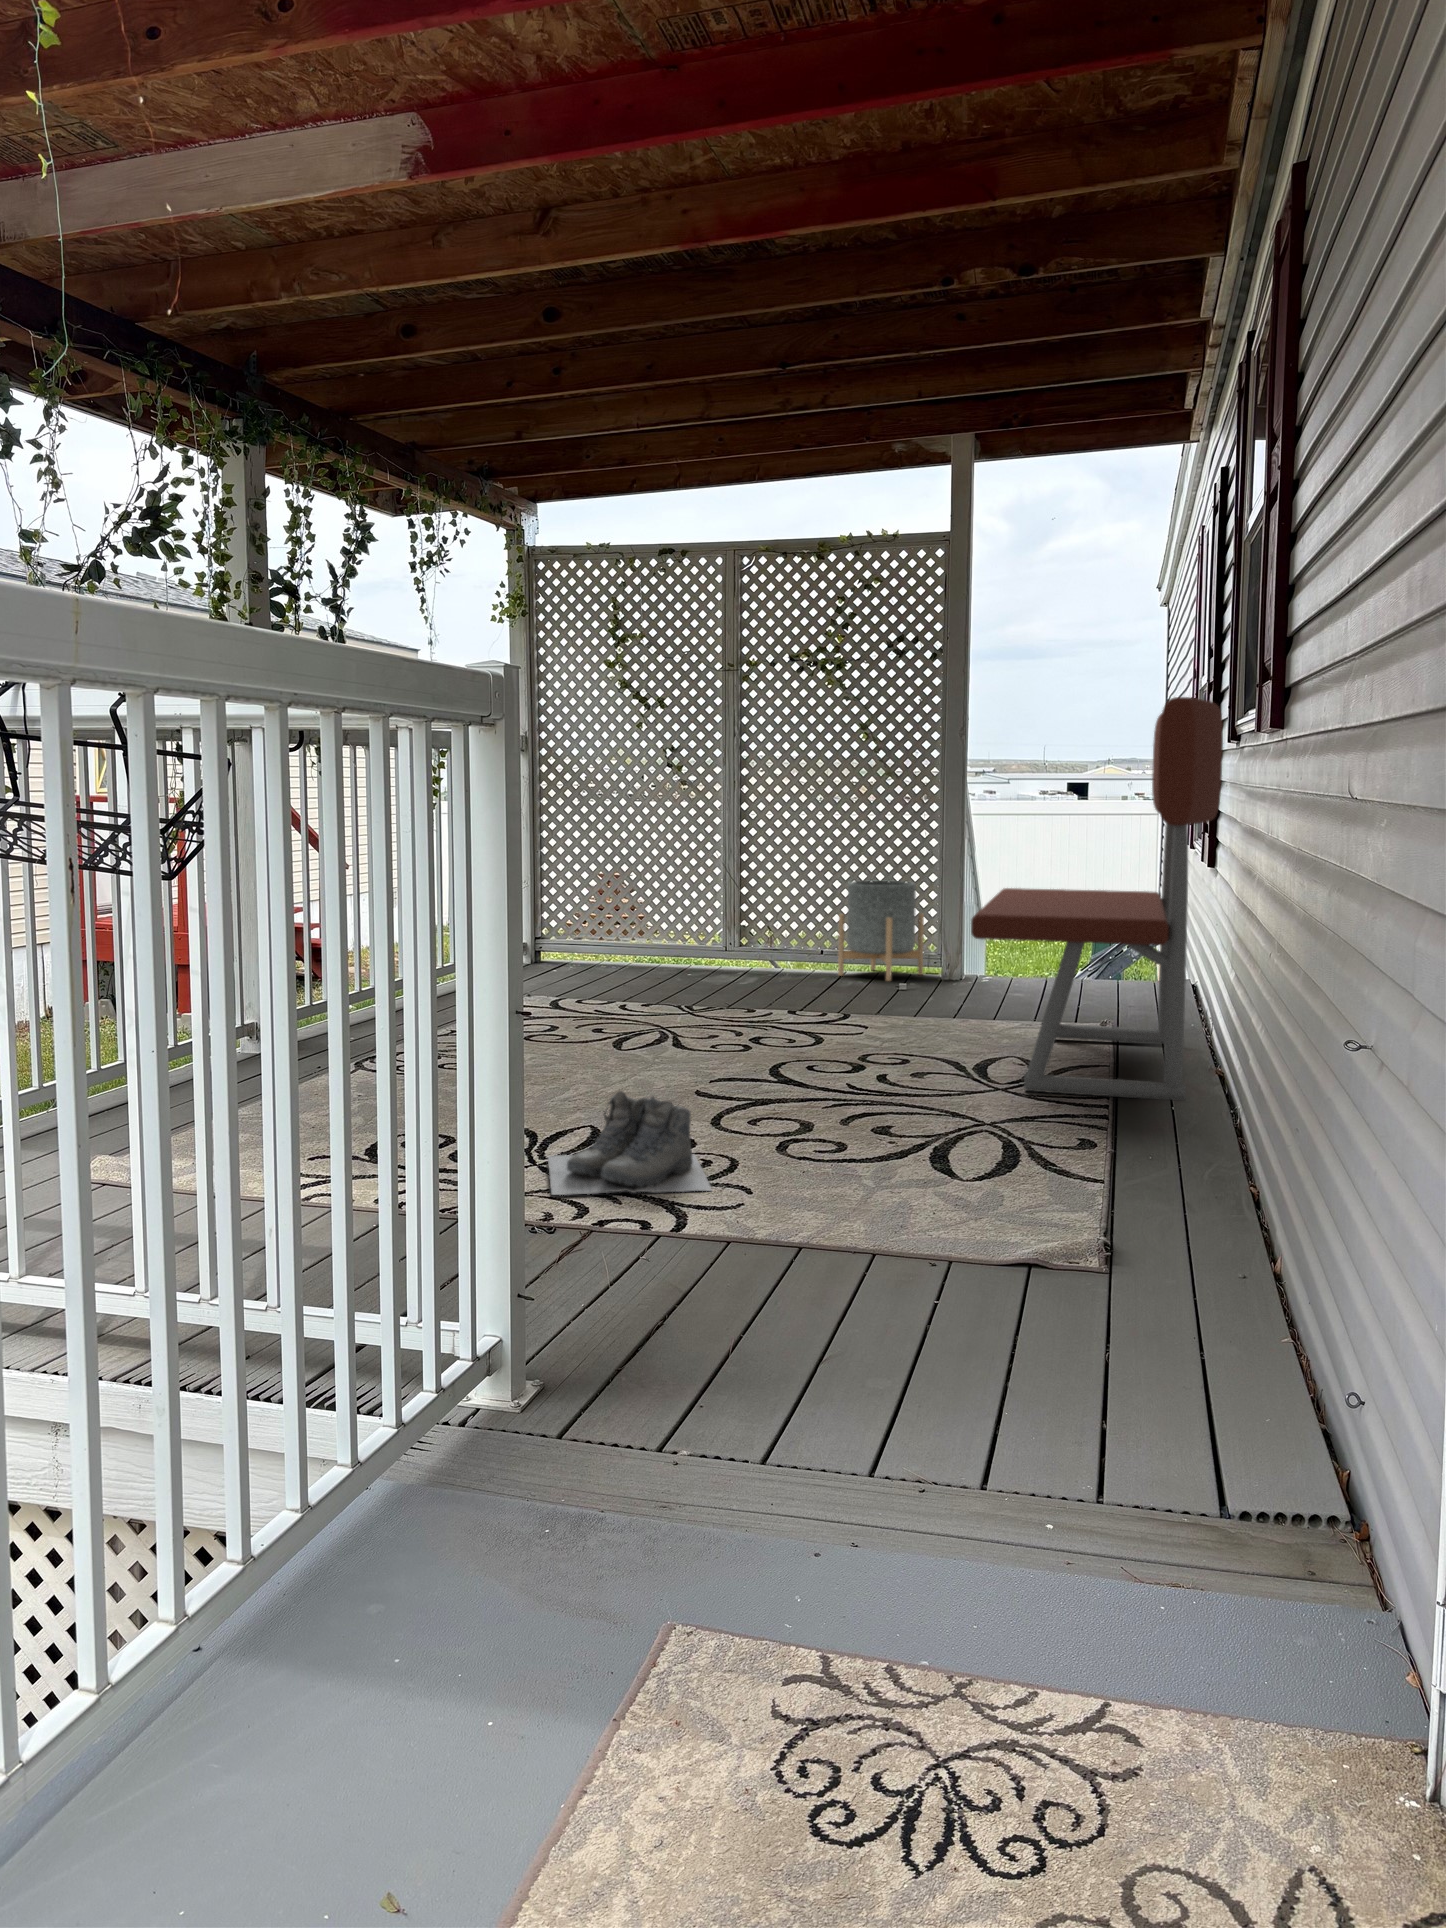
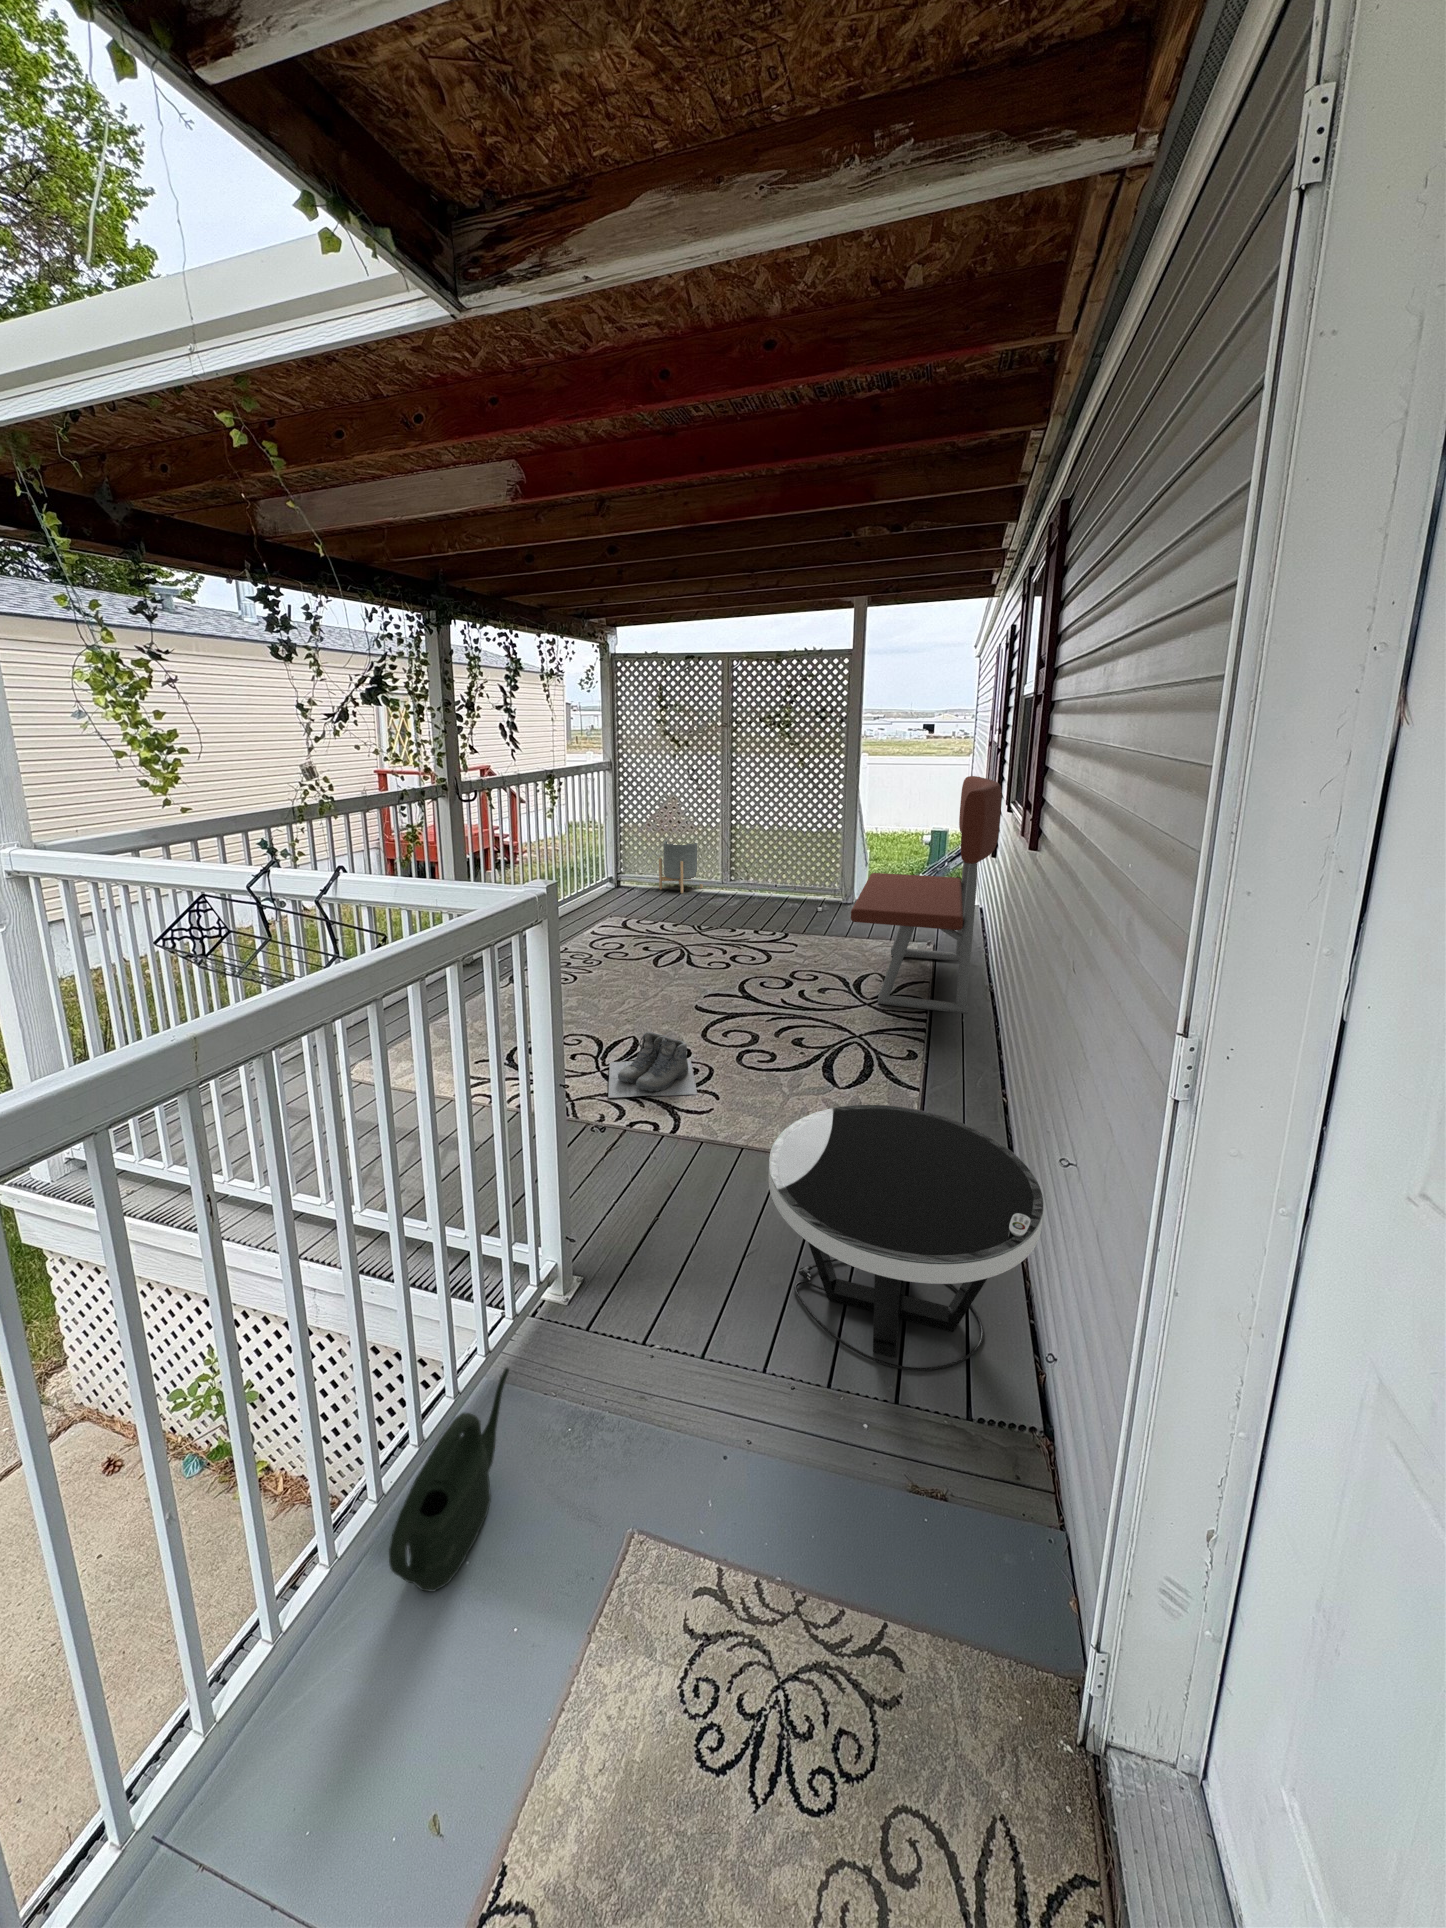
planter: present [838,881,924,981] -> present [659,841,703,893]
side table: none [868,1090,1325,1464] -> present [769,1105,1044,1371]
watering can: none [281,1407,446,1692] -> present [389,1368,509,1591]

